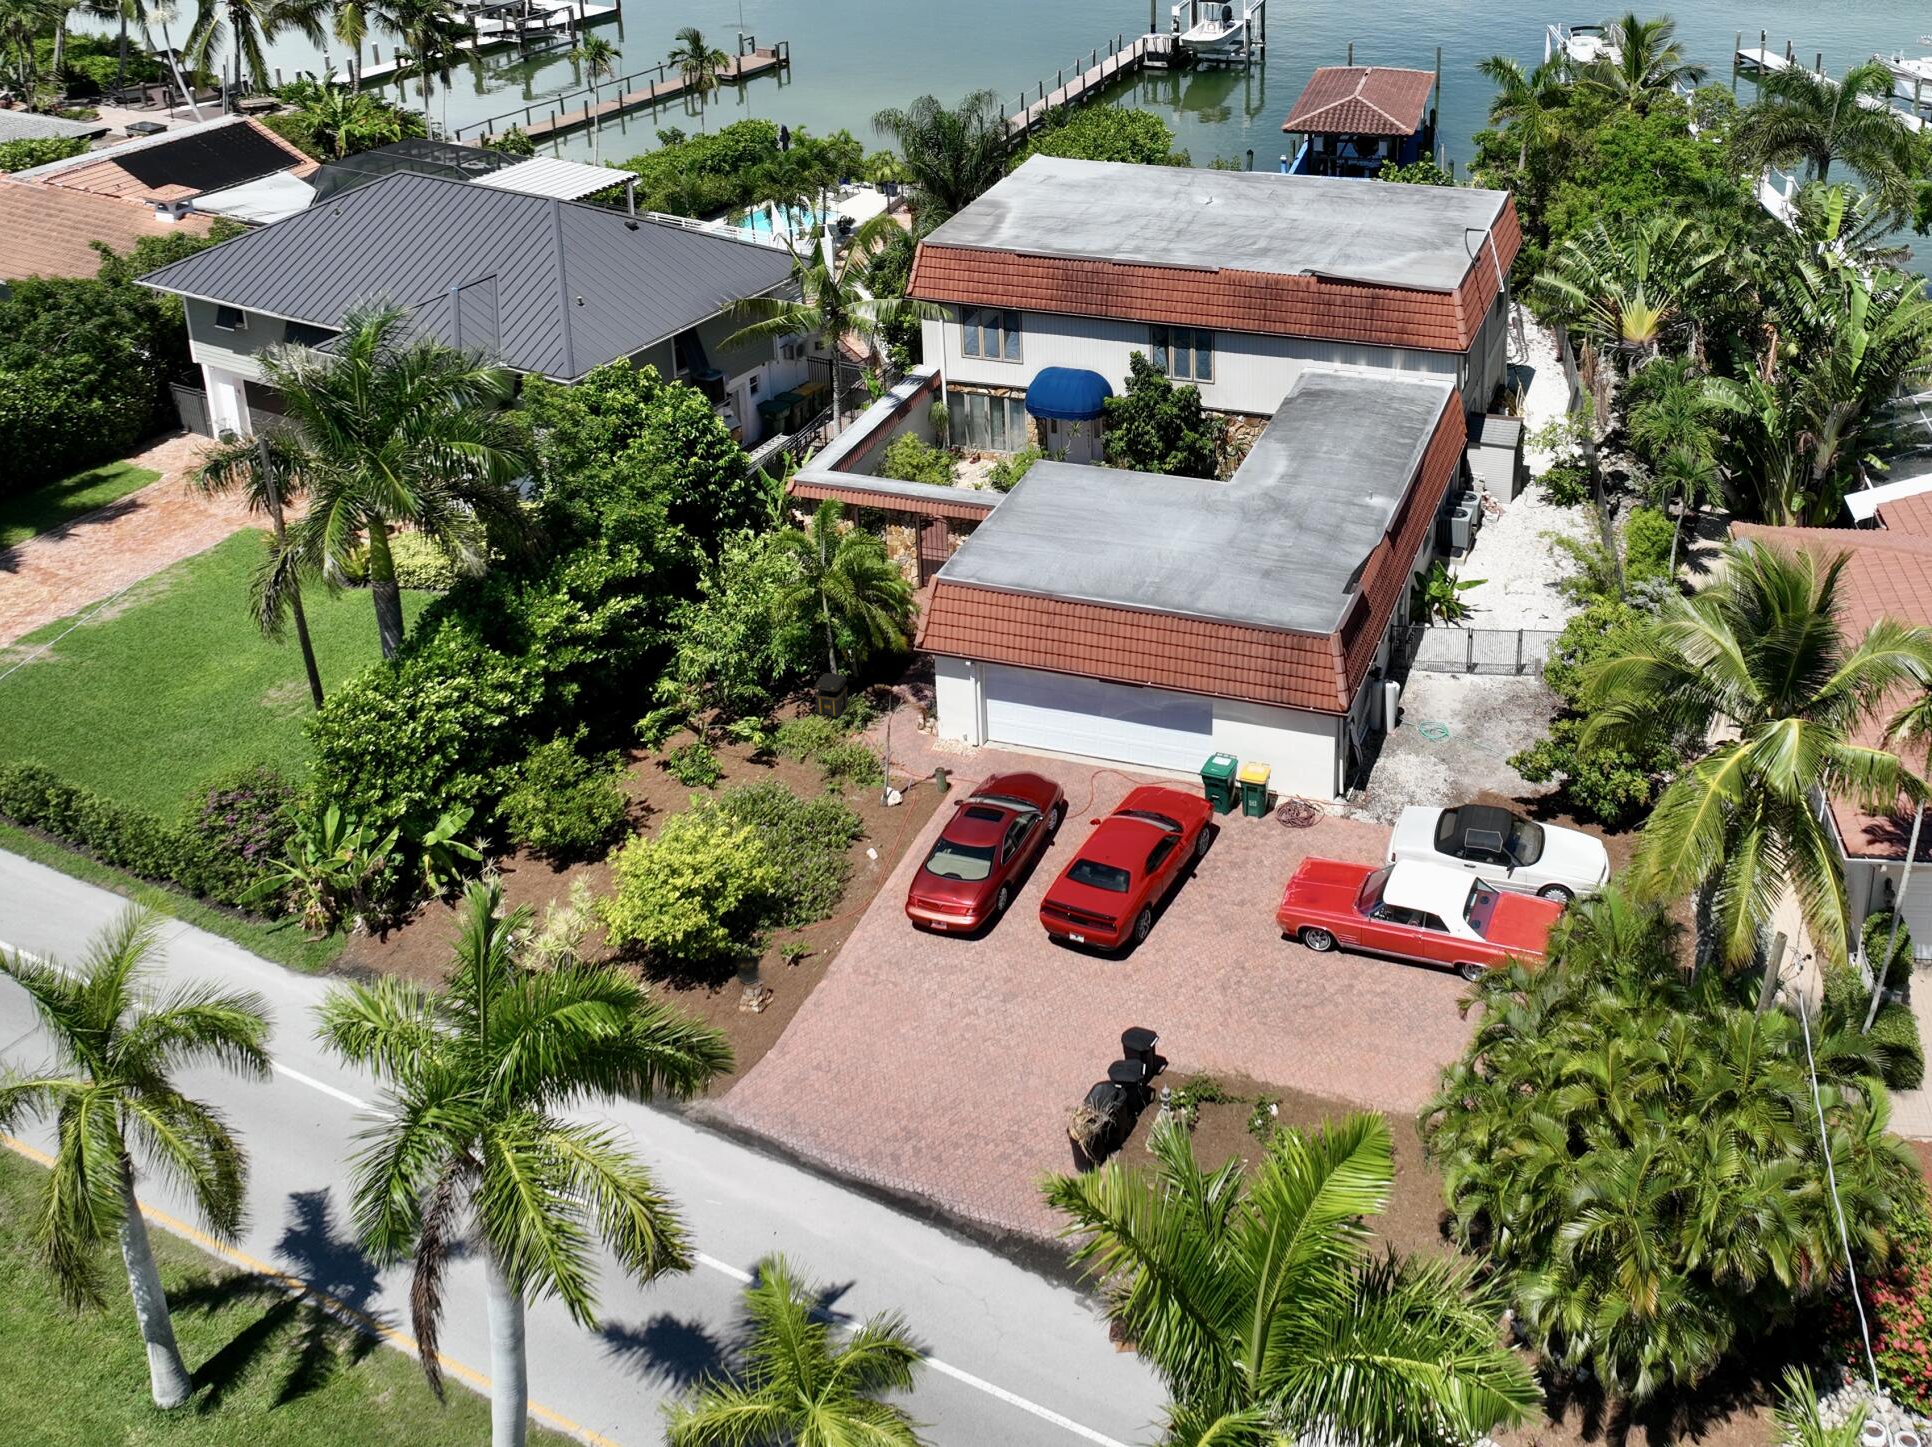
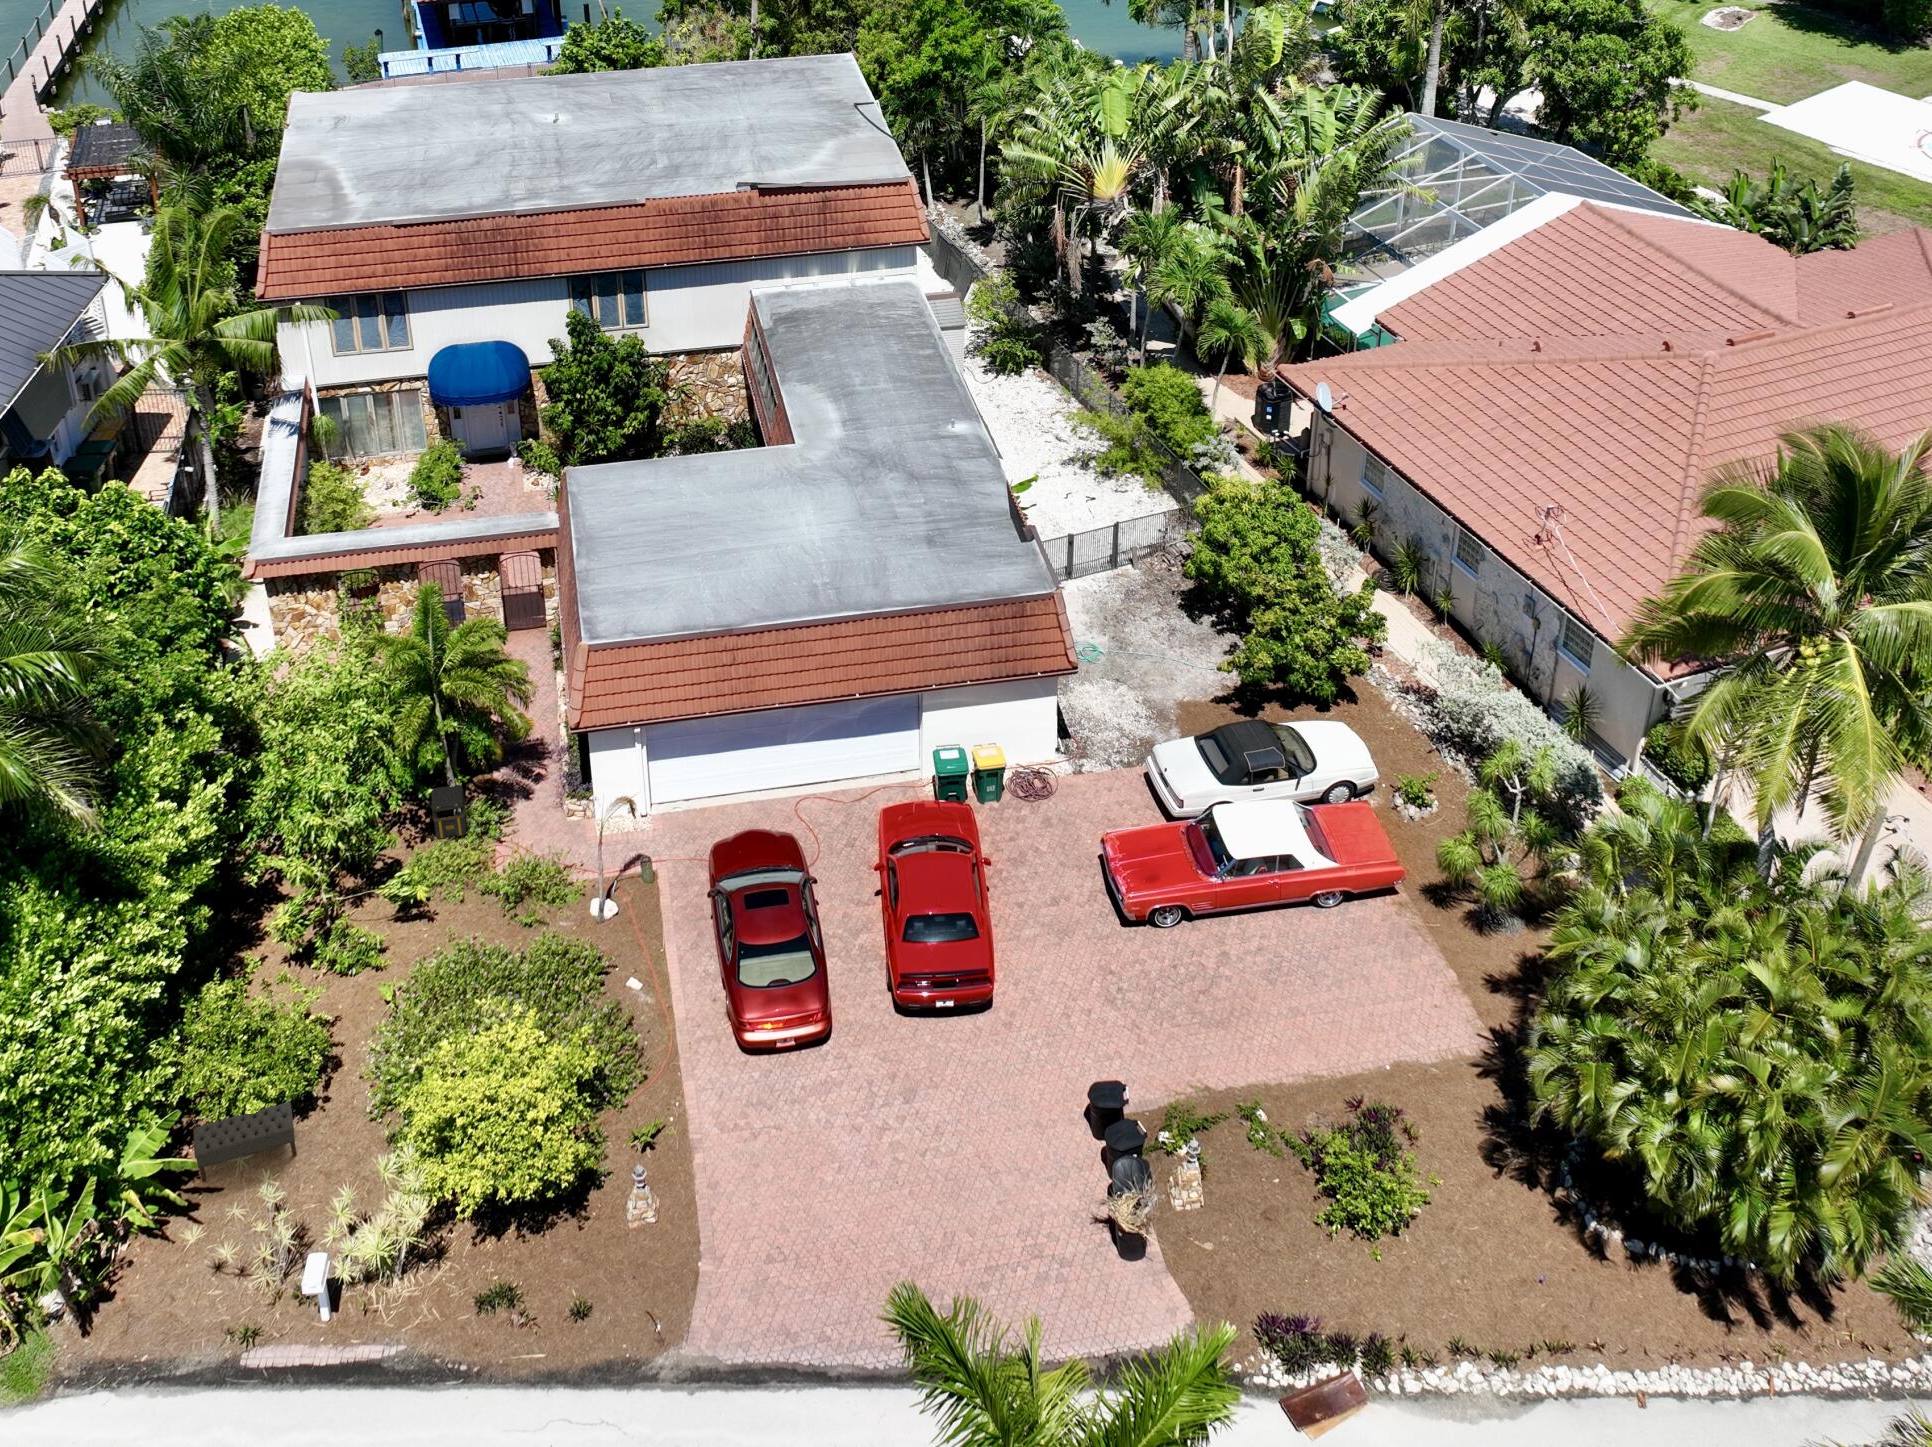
bench: none [499,836,582,882] -> present [194,1102,297,1182]
bucket: present [737,955,760,984] -> none [599,1158,628,1197]

